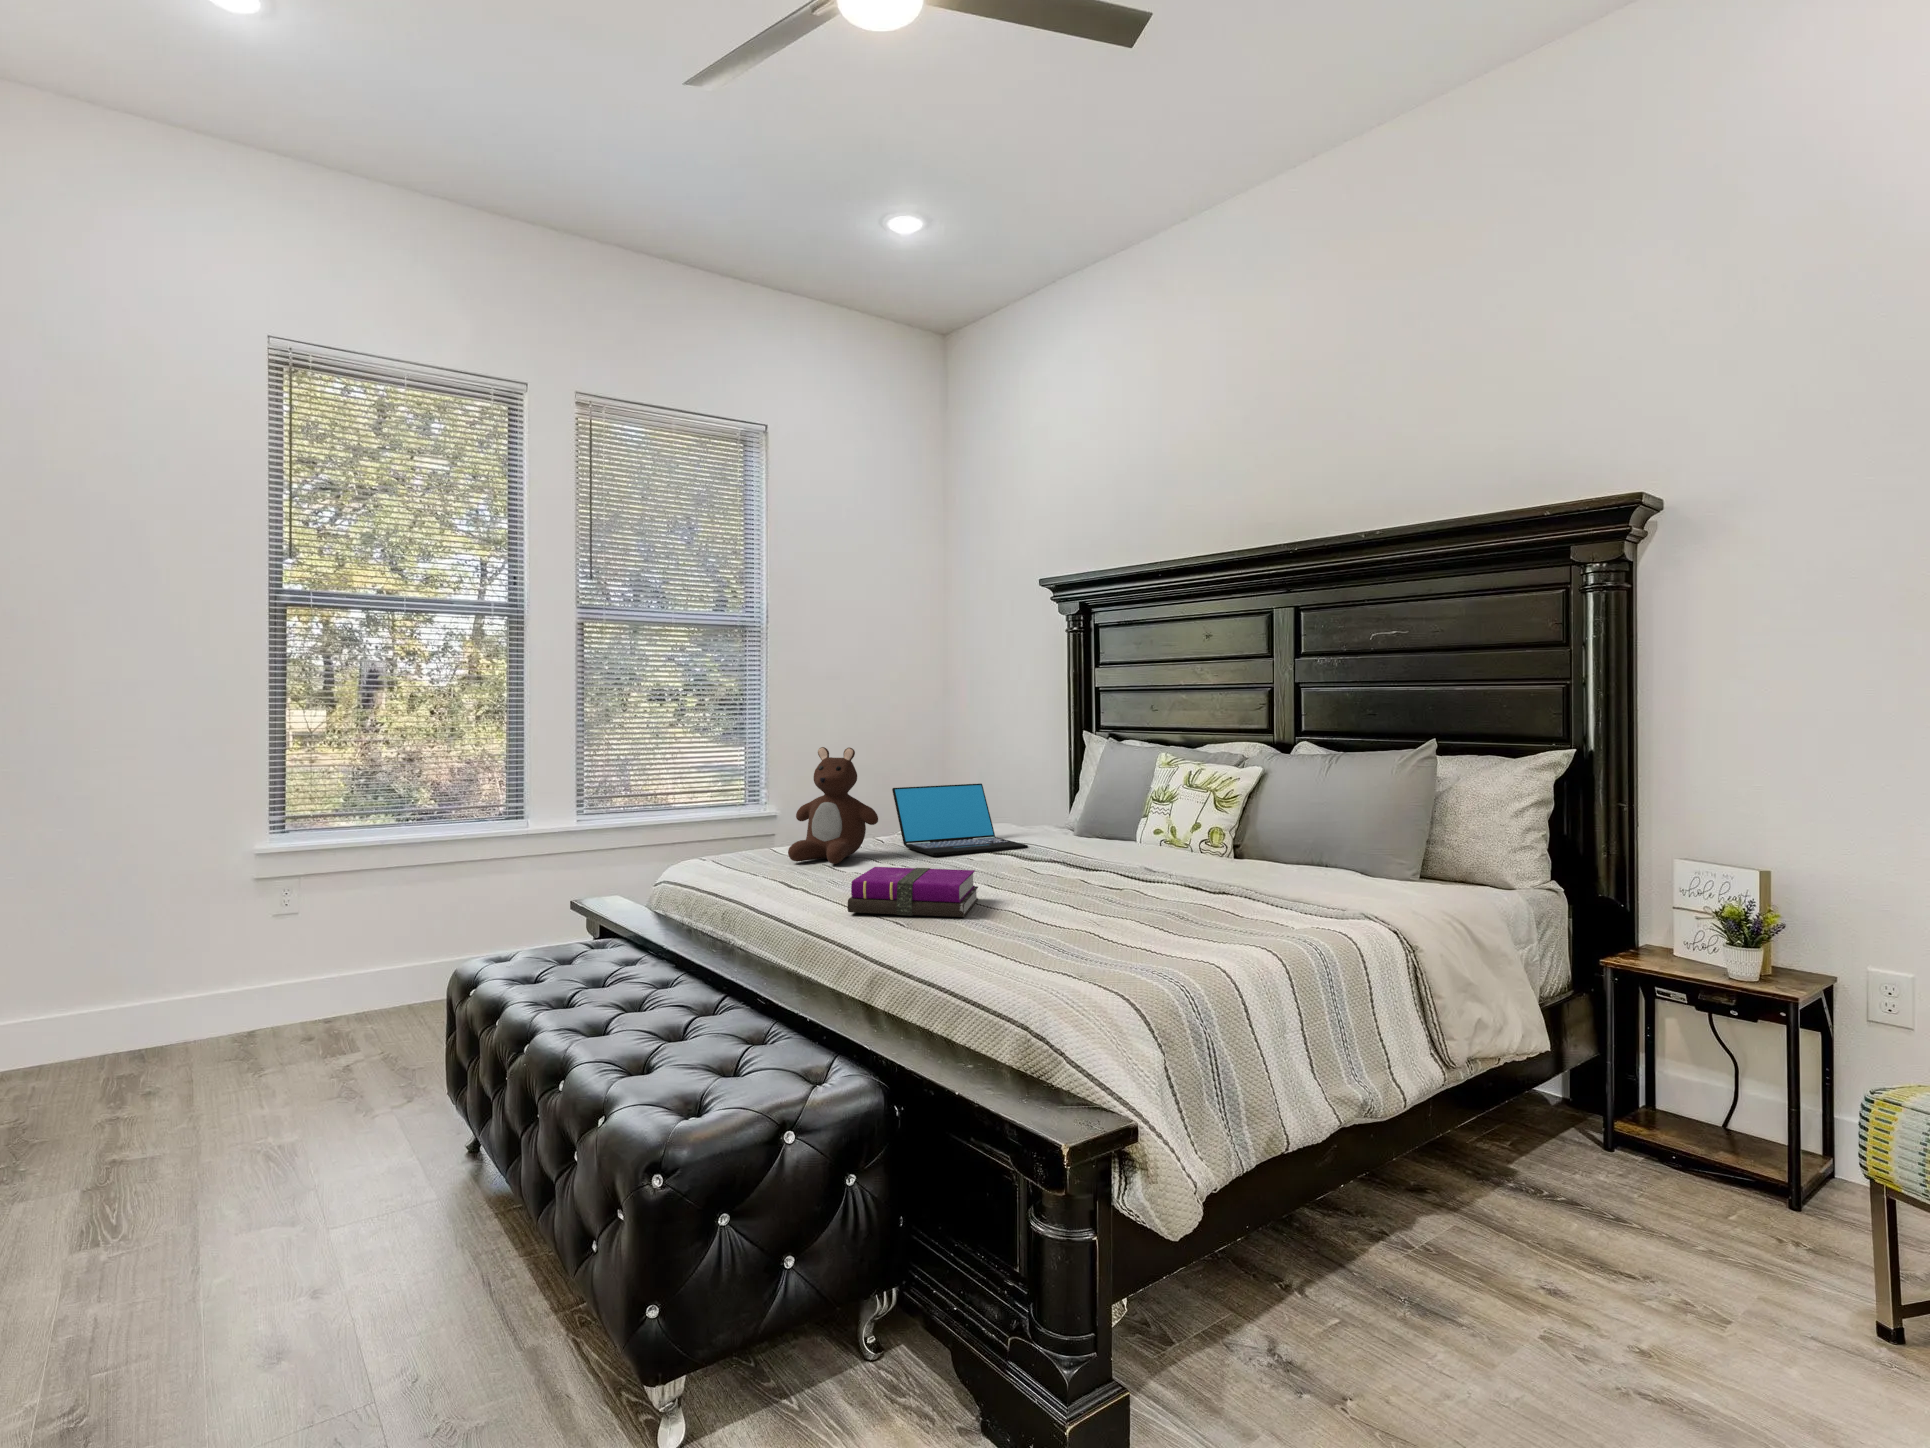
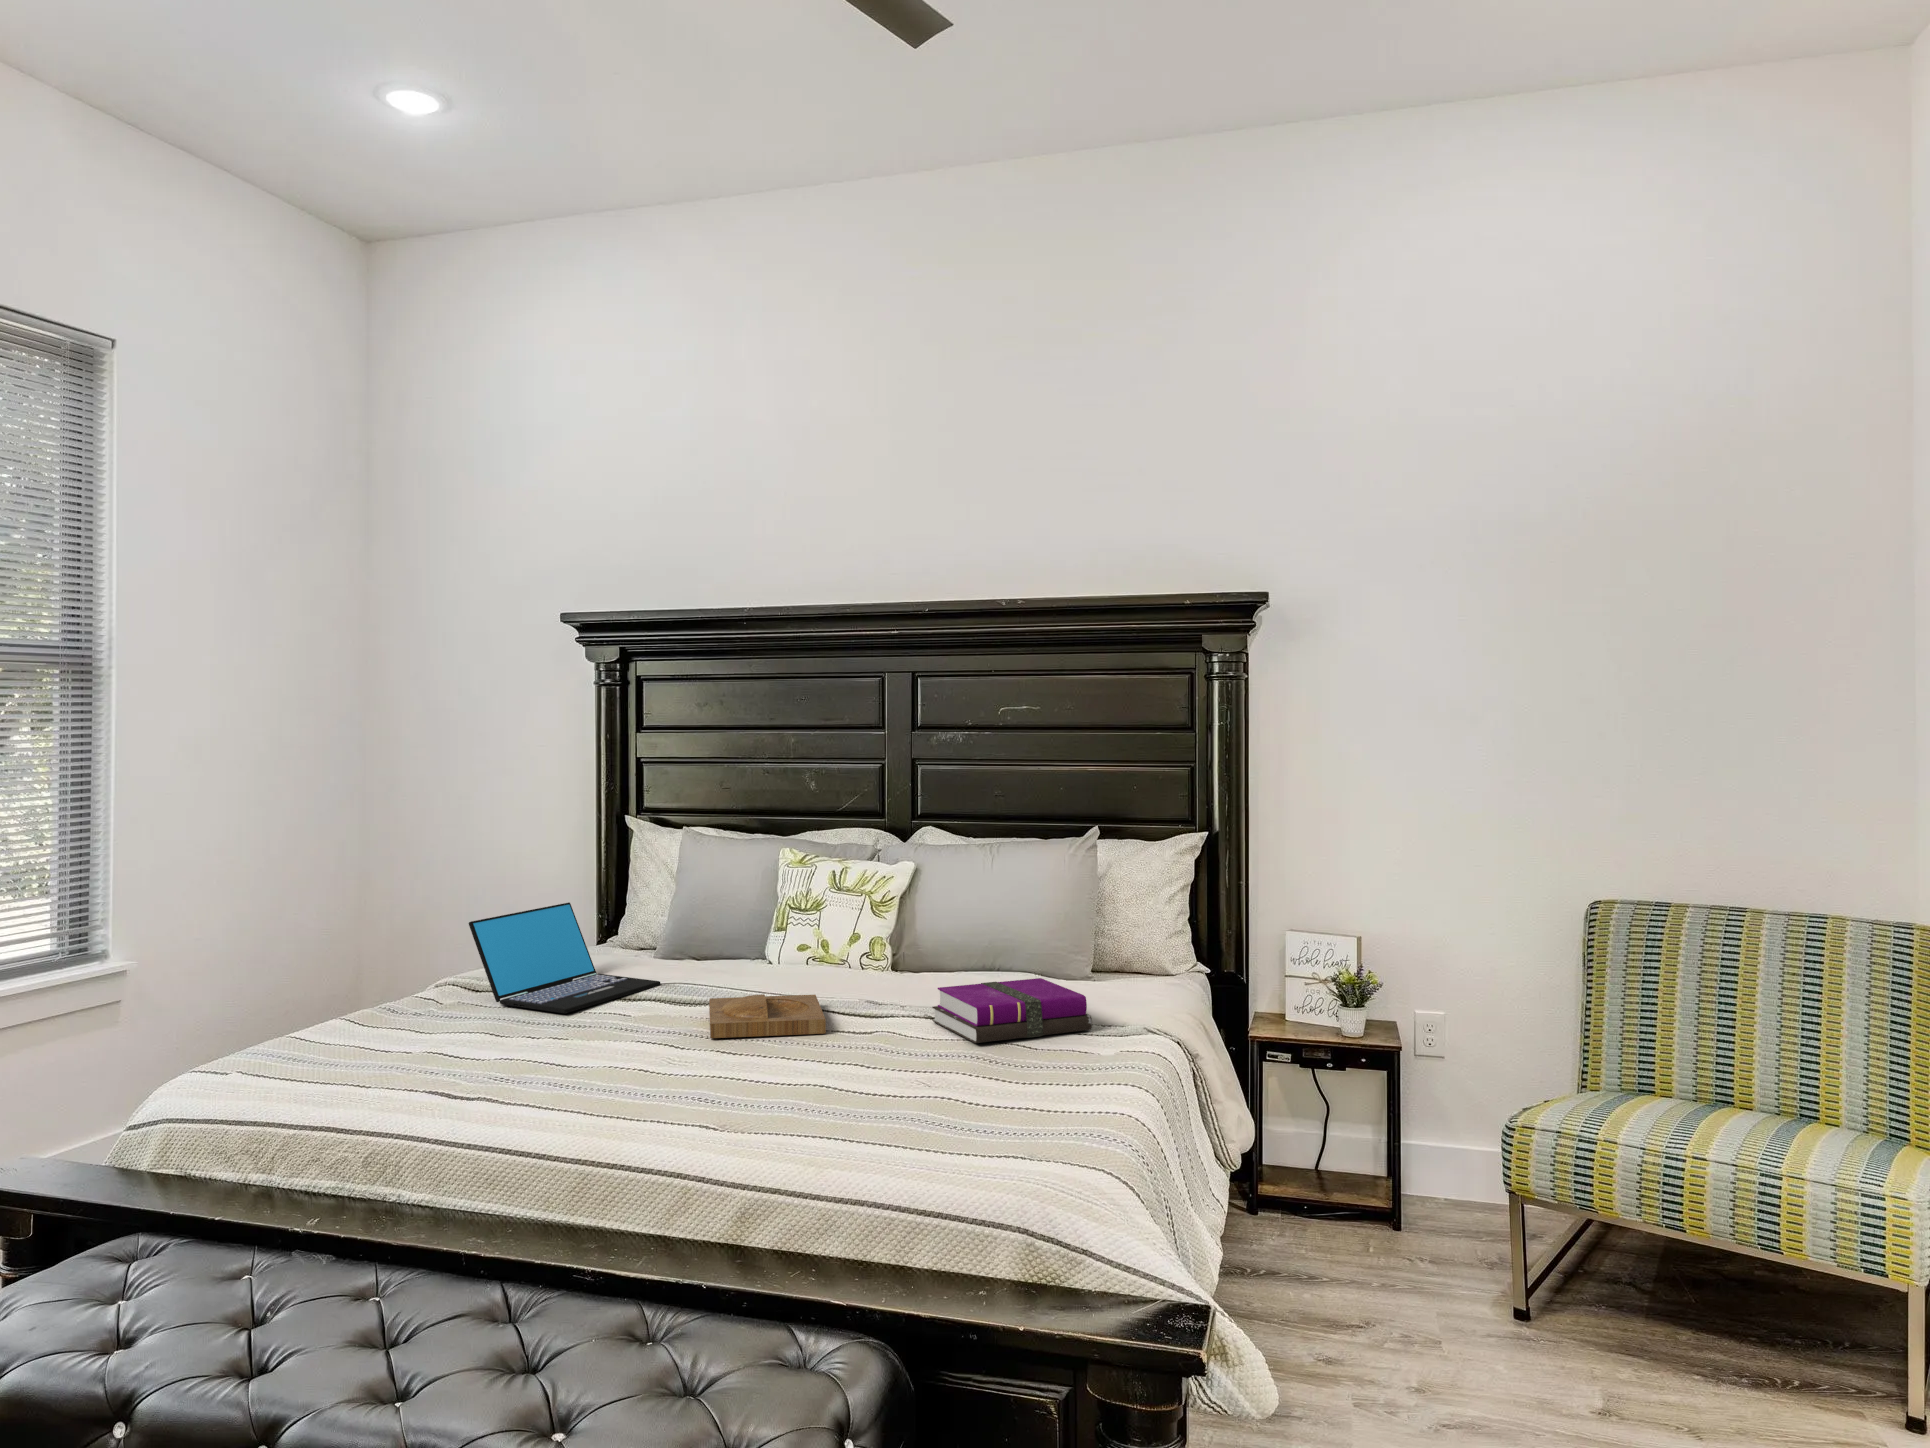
teddy bear: present [788,747,878,864] -> none [352,874,491,1050]
tray: none [997,855,1111,886] -> present [709,994,826,1038]
notebook: present [848,867,978,917] -> present [932,978,1092,1043]

